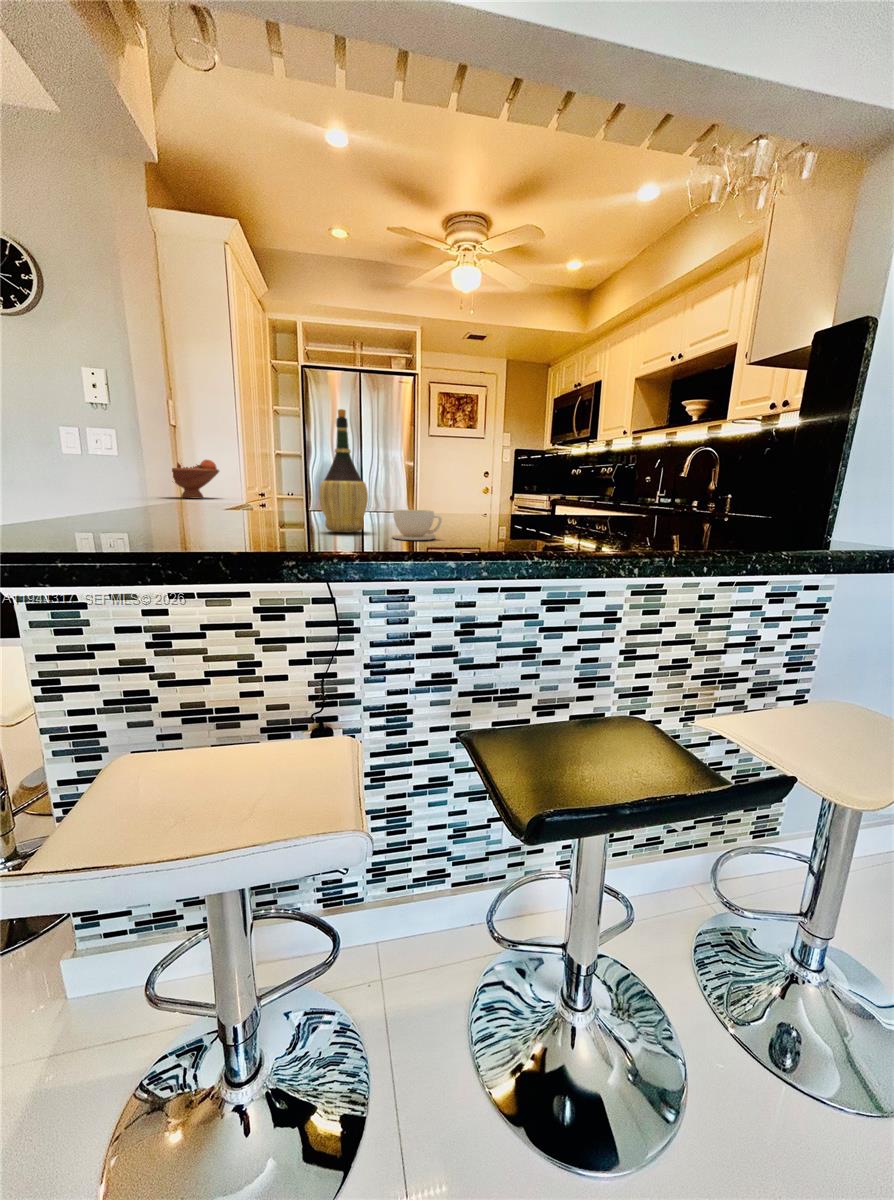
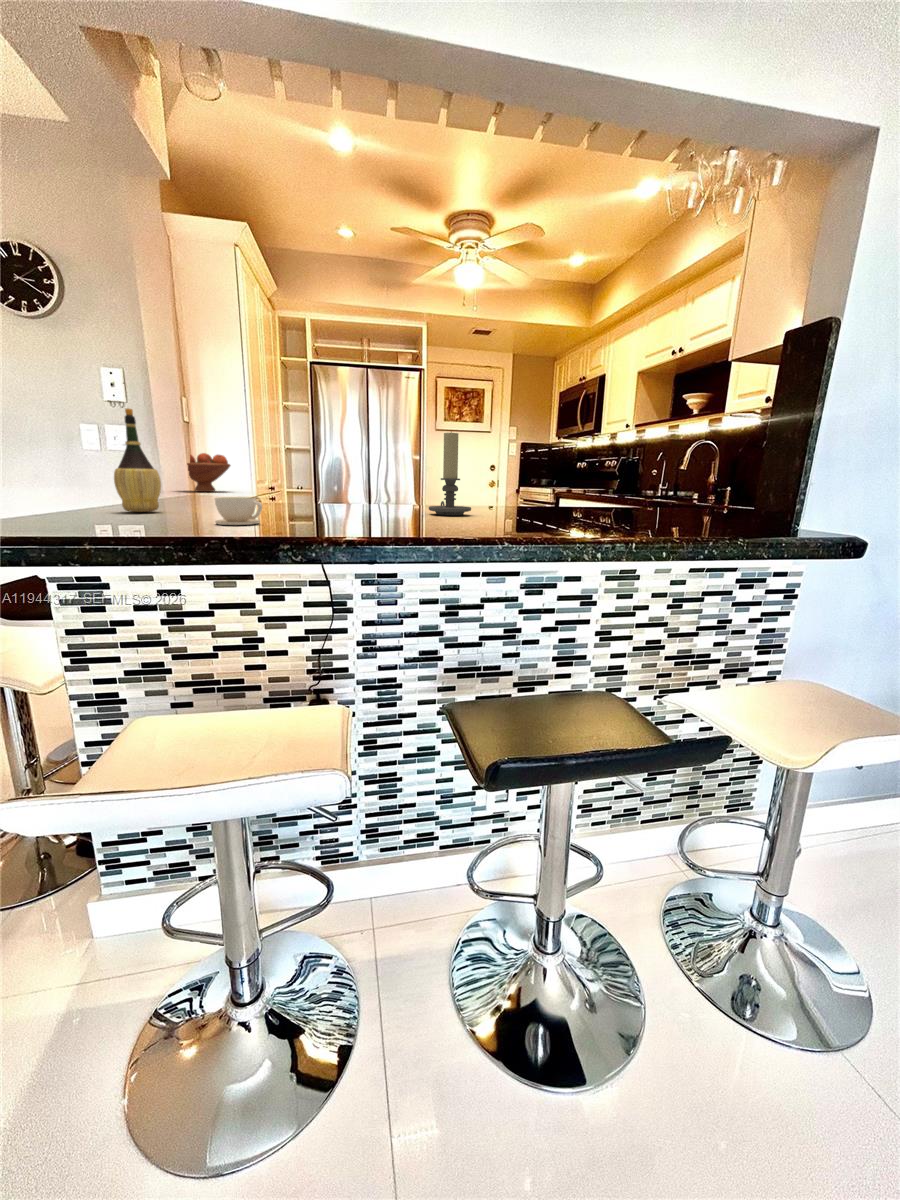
wine bottle: present [319,409,368,532] -> present [114,408,161,512]
candle holder: none [434,435,480,525] -> present [429,432,471,515]
coffee cup: present [392,510,442,540] -> present [215,497,262,525]

